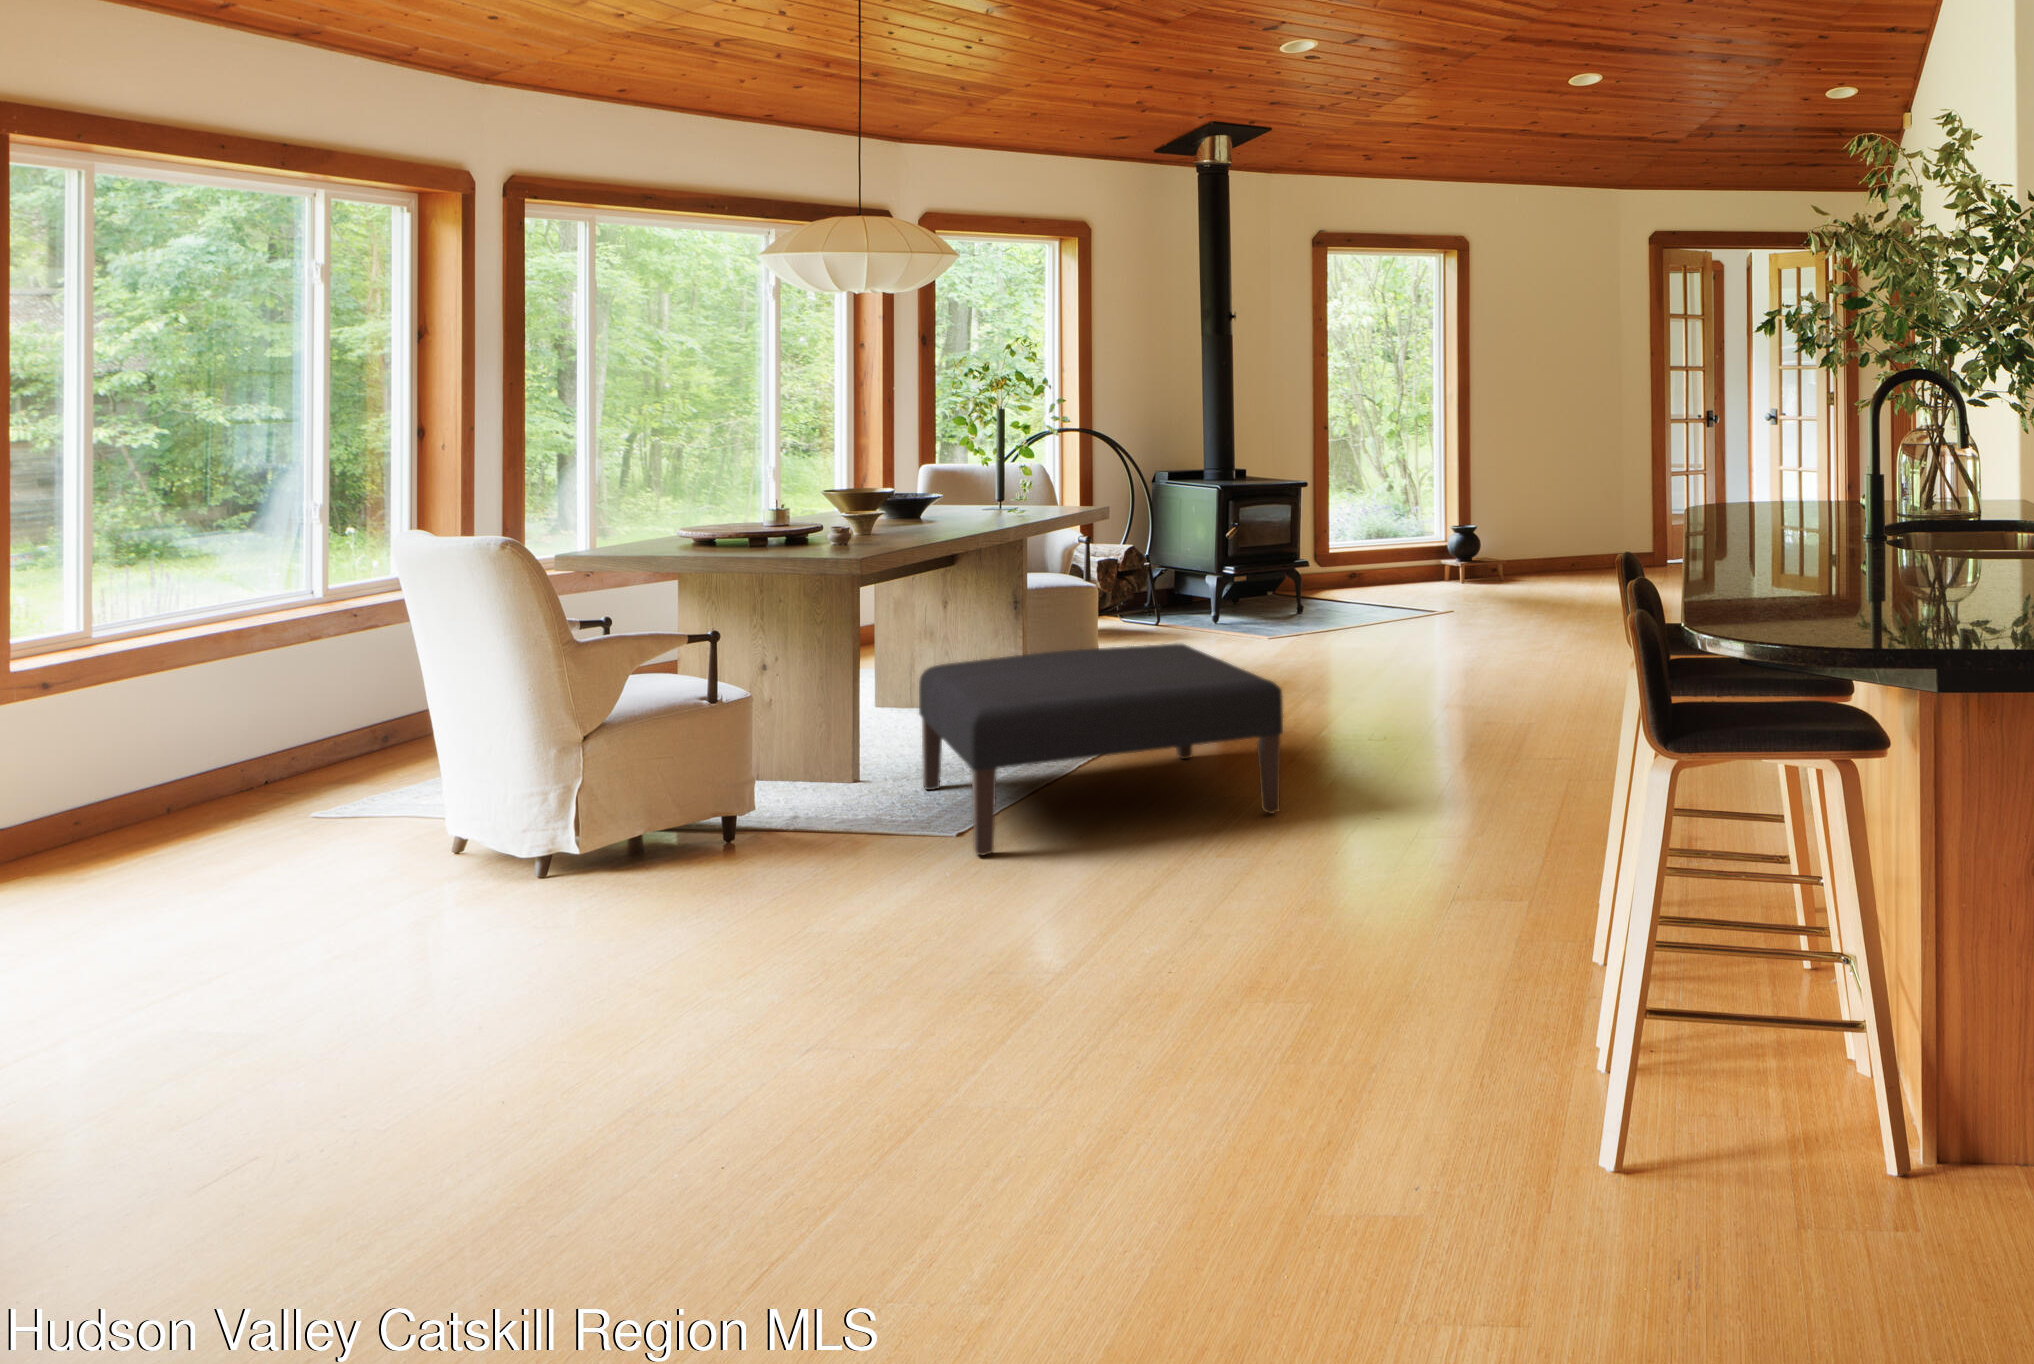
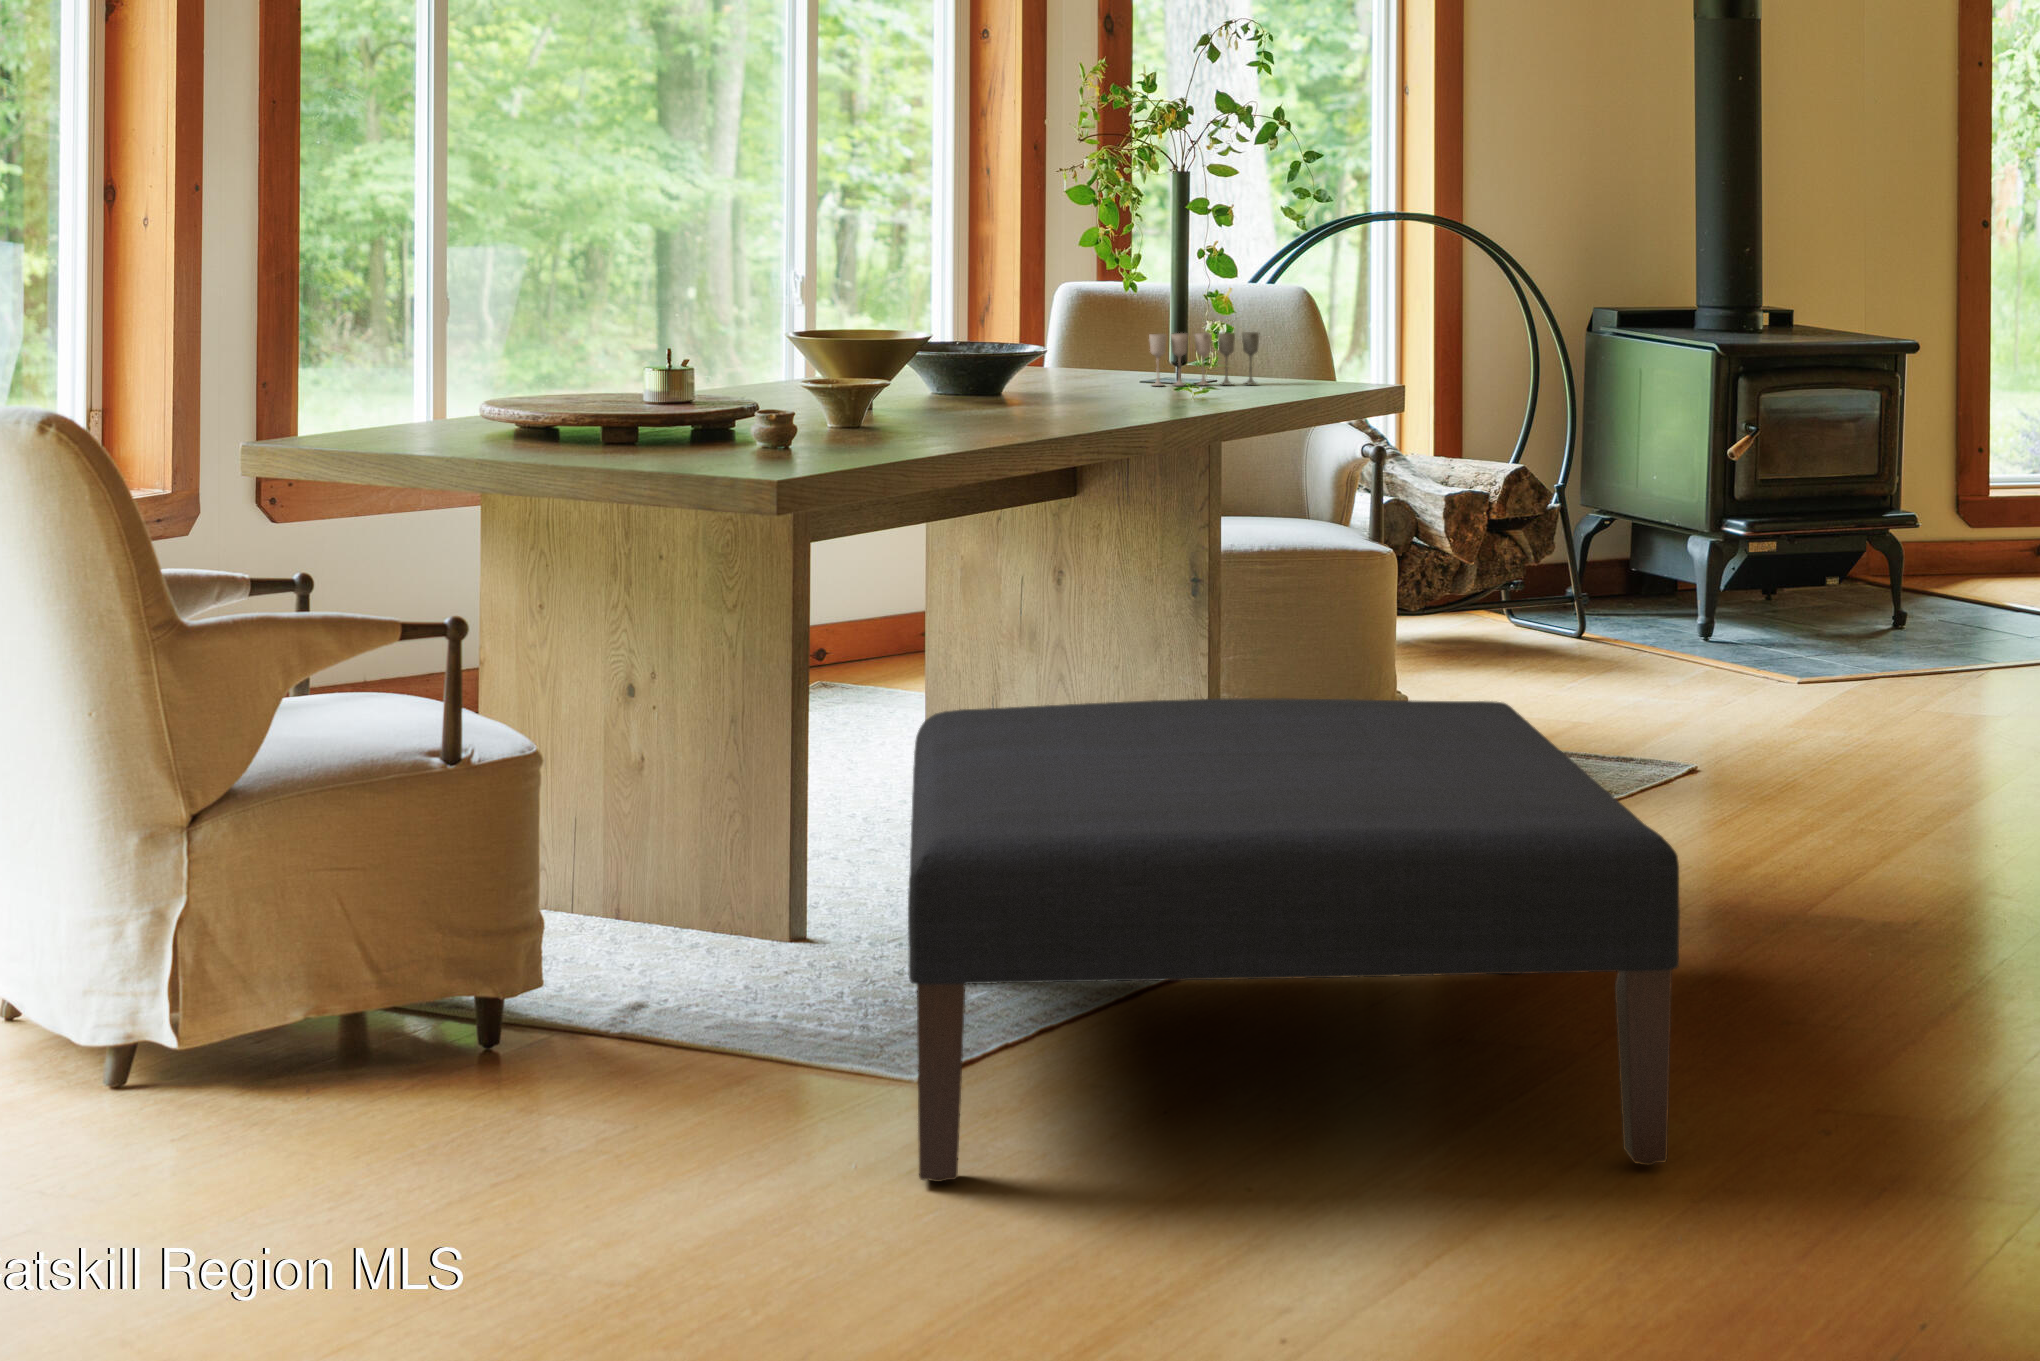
wine glass: none [979,488,1032,515] -> present [1149,332,1260,386]

